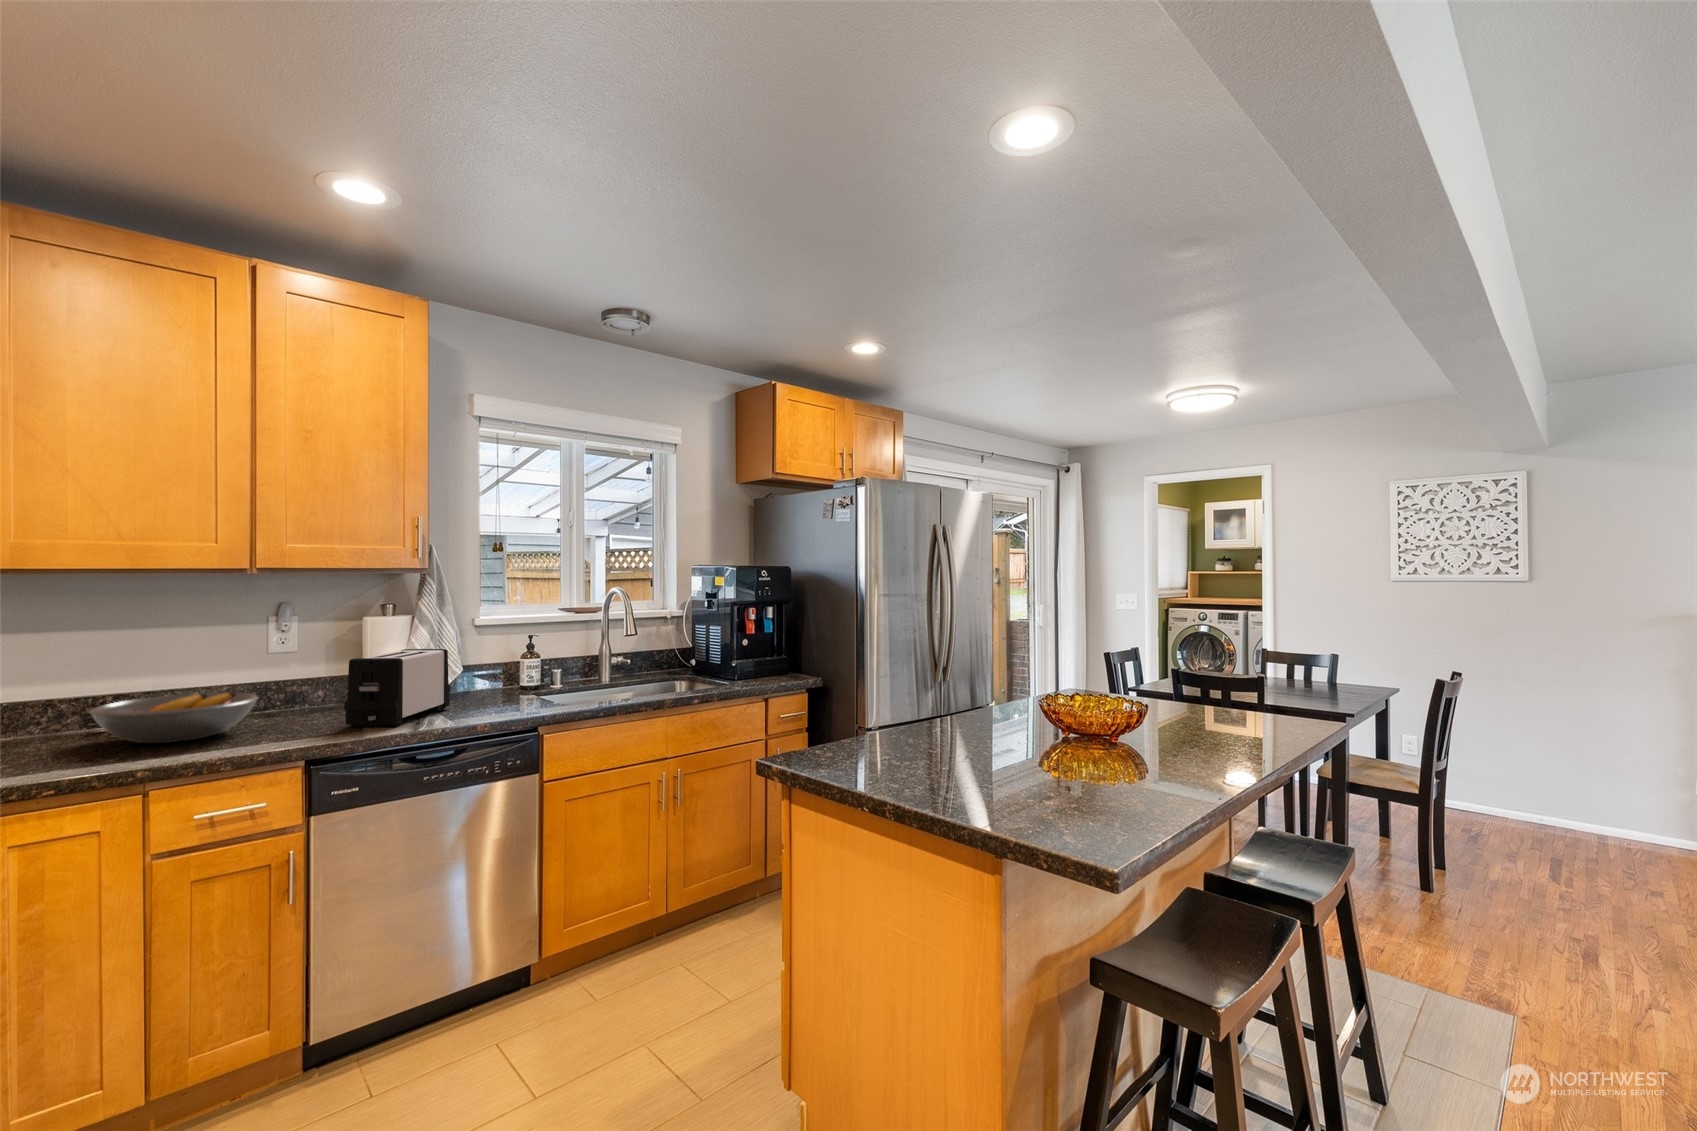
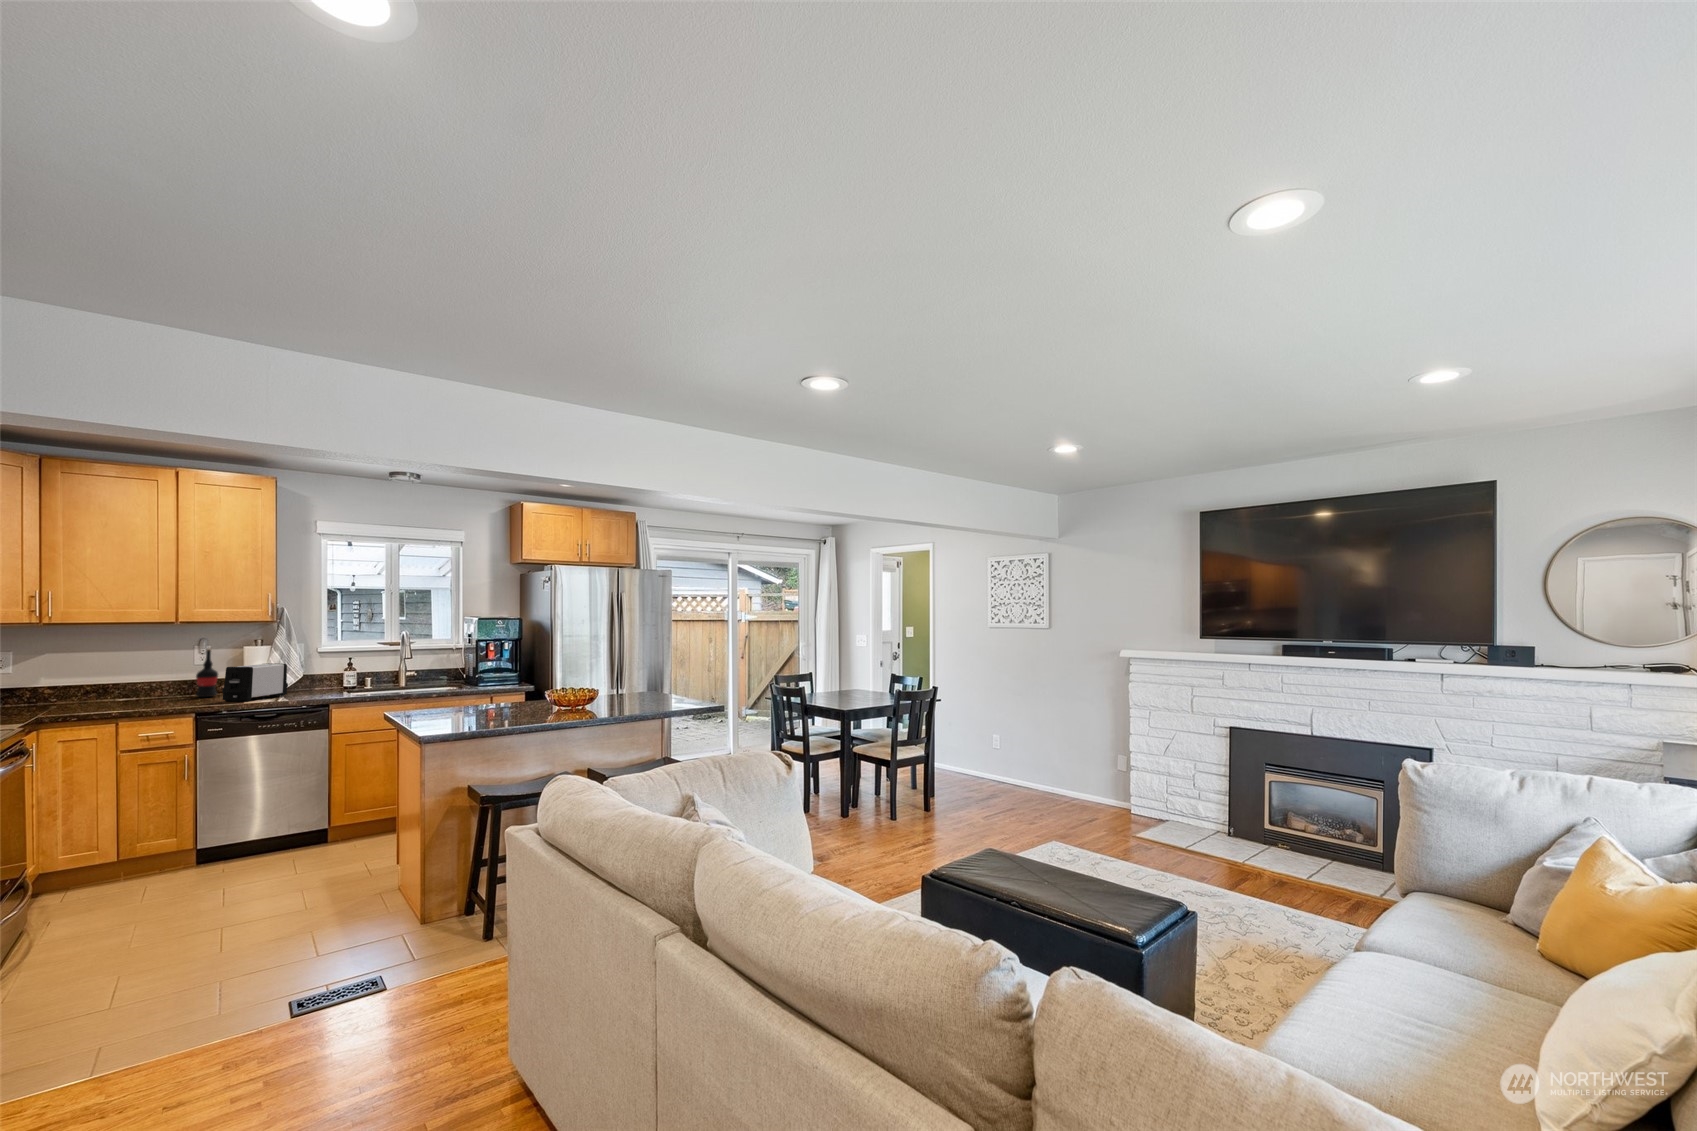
wine bottle: none [279,622,320,716] -> present [196,649,218,697]
fruit bowl: present [89,692,258,743] -> none [99,681,181,704]

